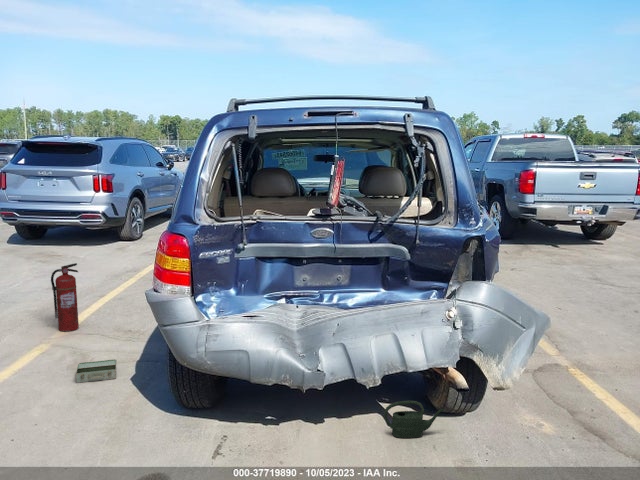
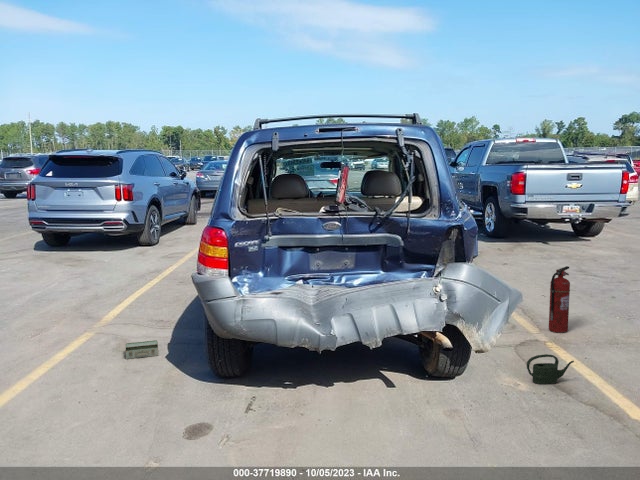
fire extinguisher: present [51,263,79,332] -> present [549,266,570,333]
watering can: present [384,401,444,438] -> present [527,354,574,384]

